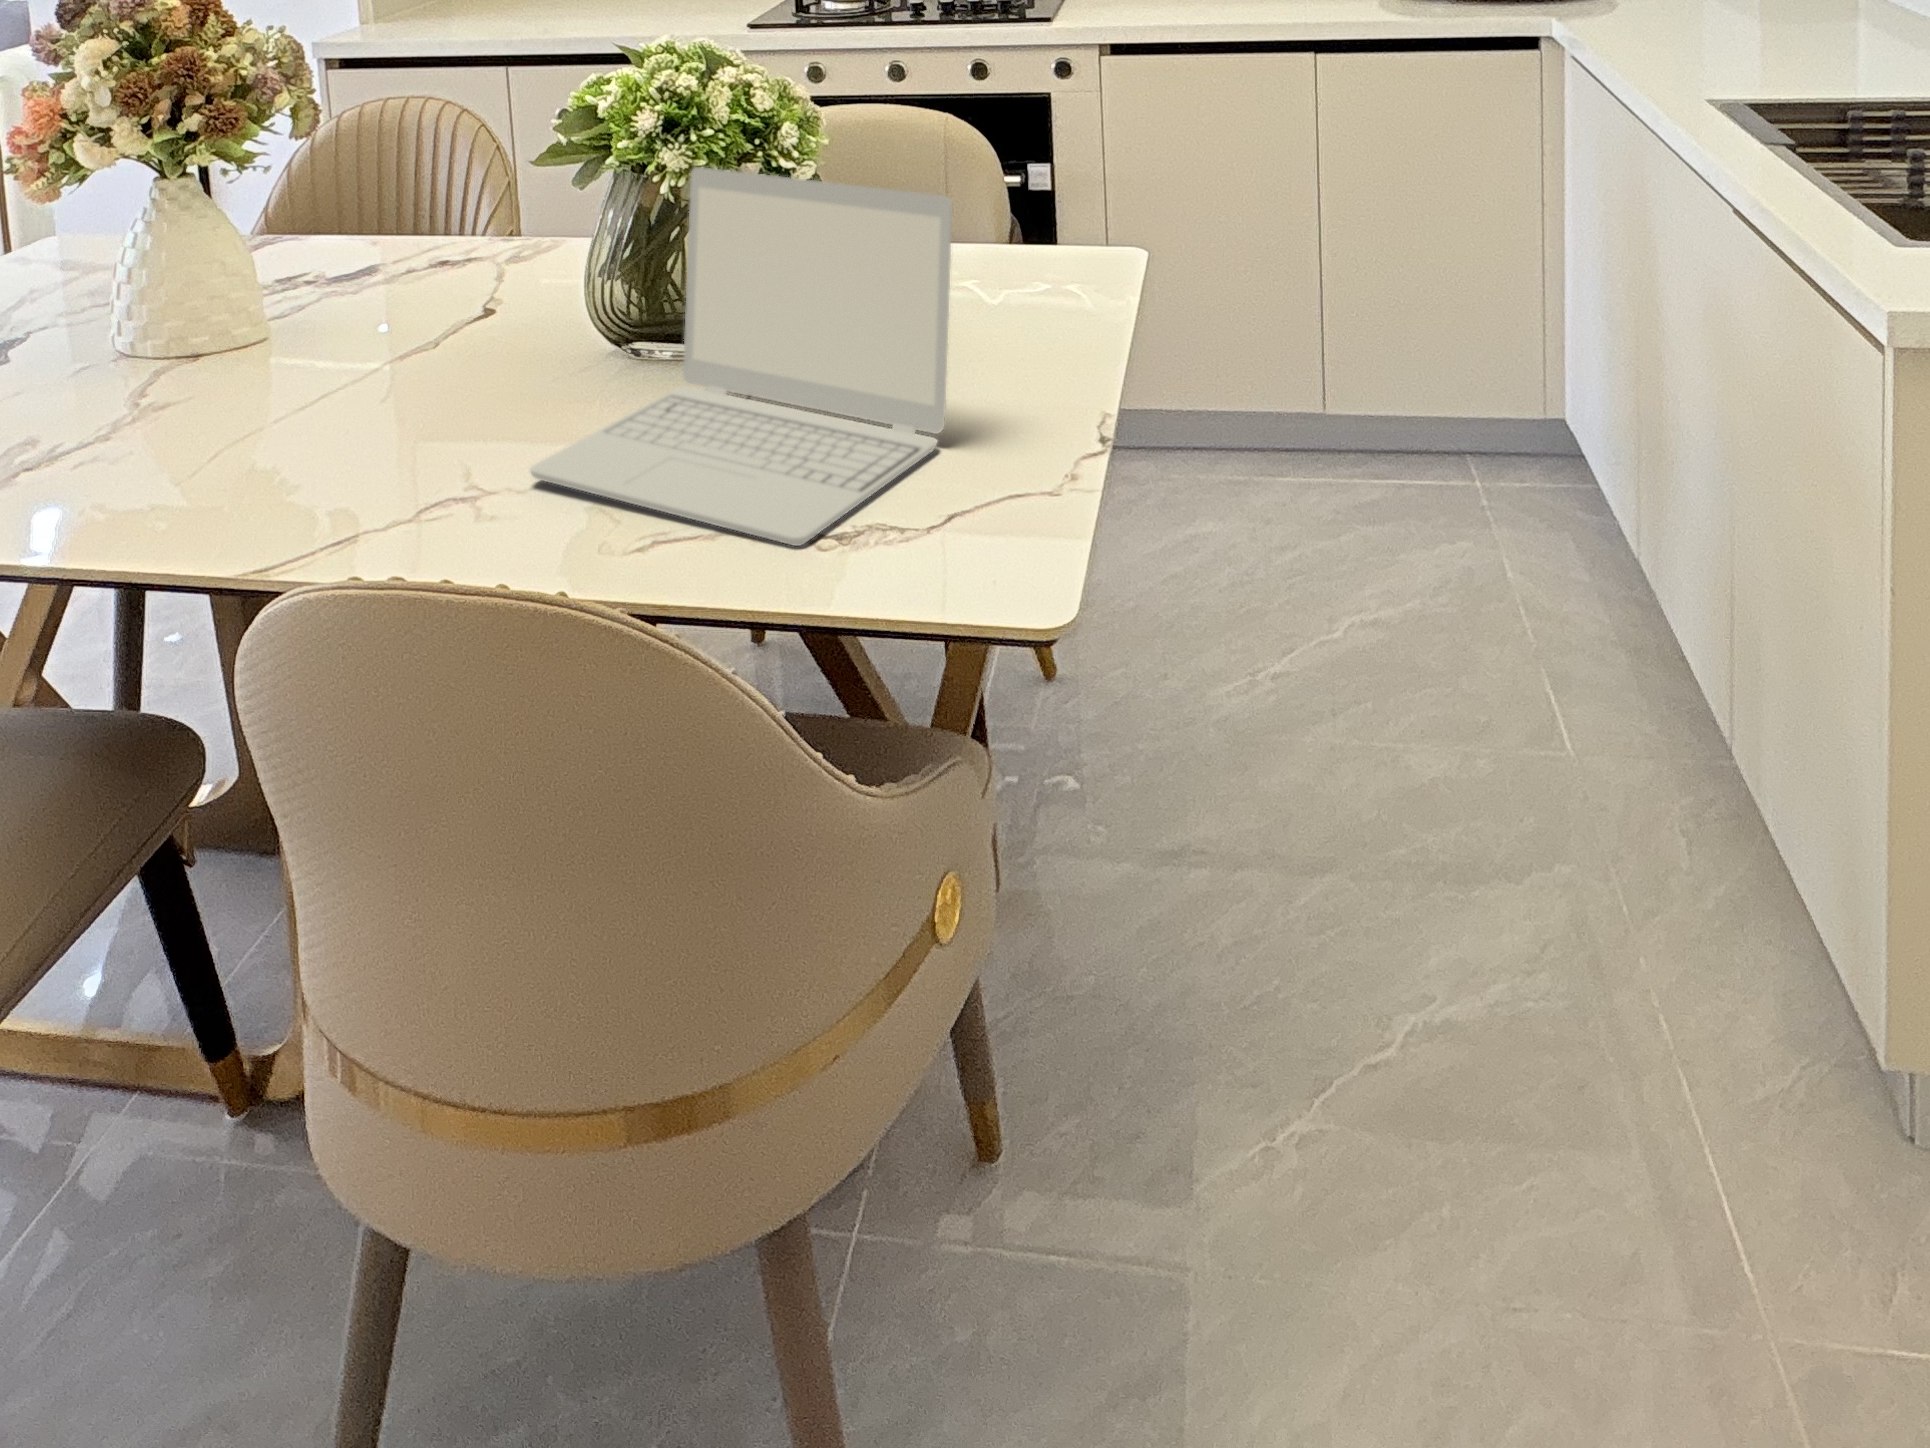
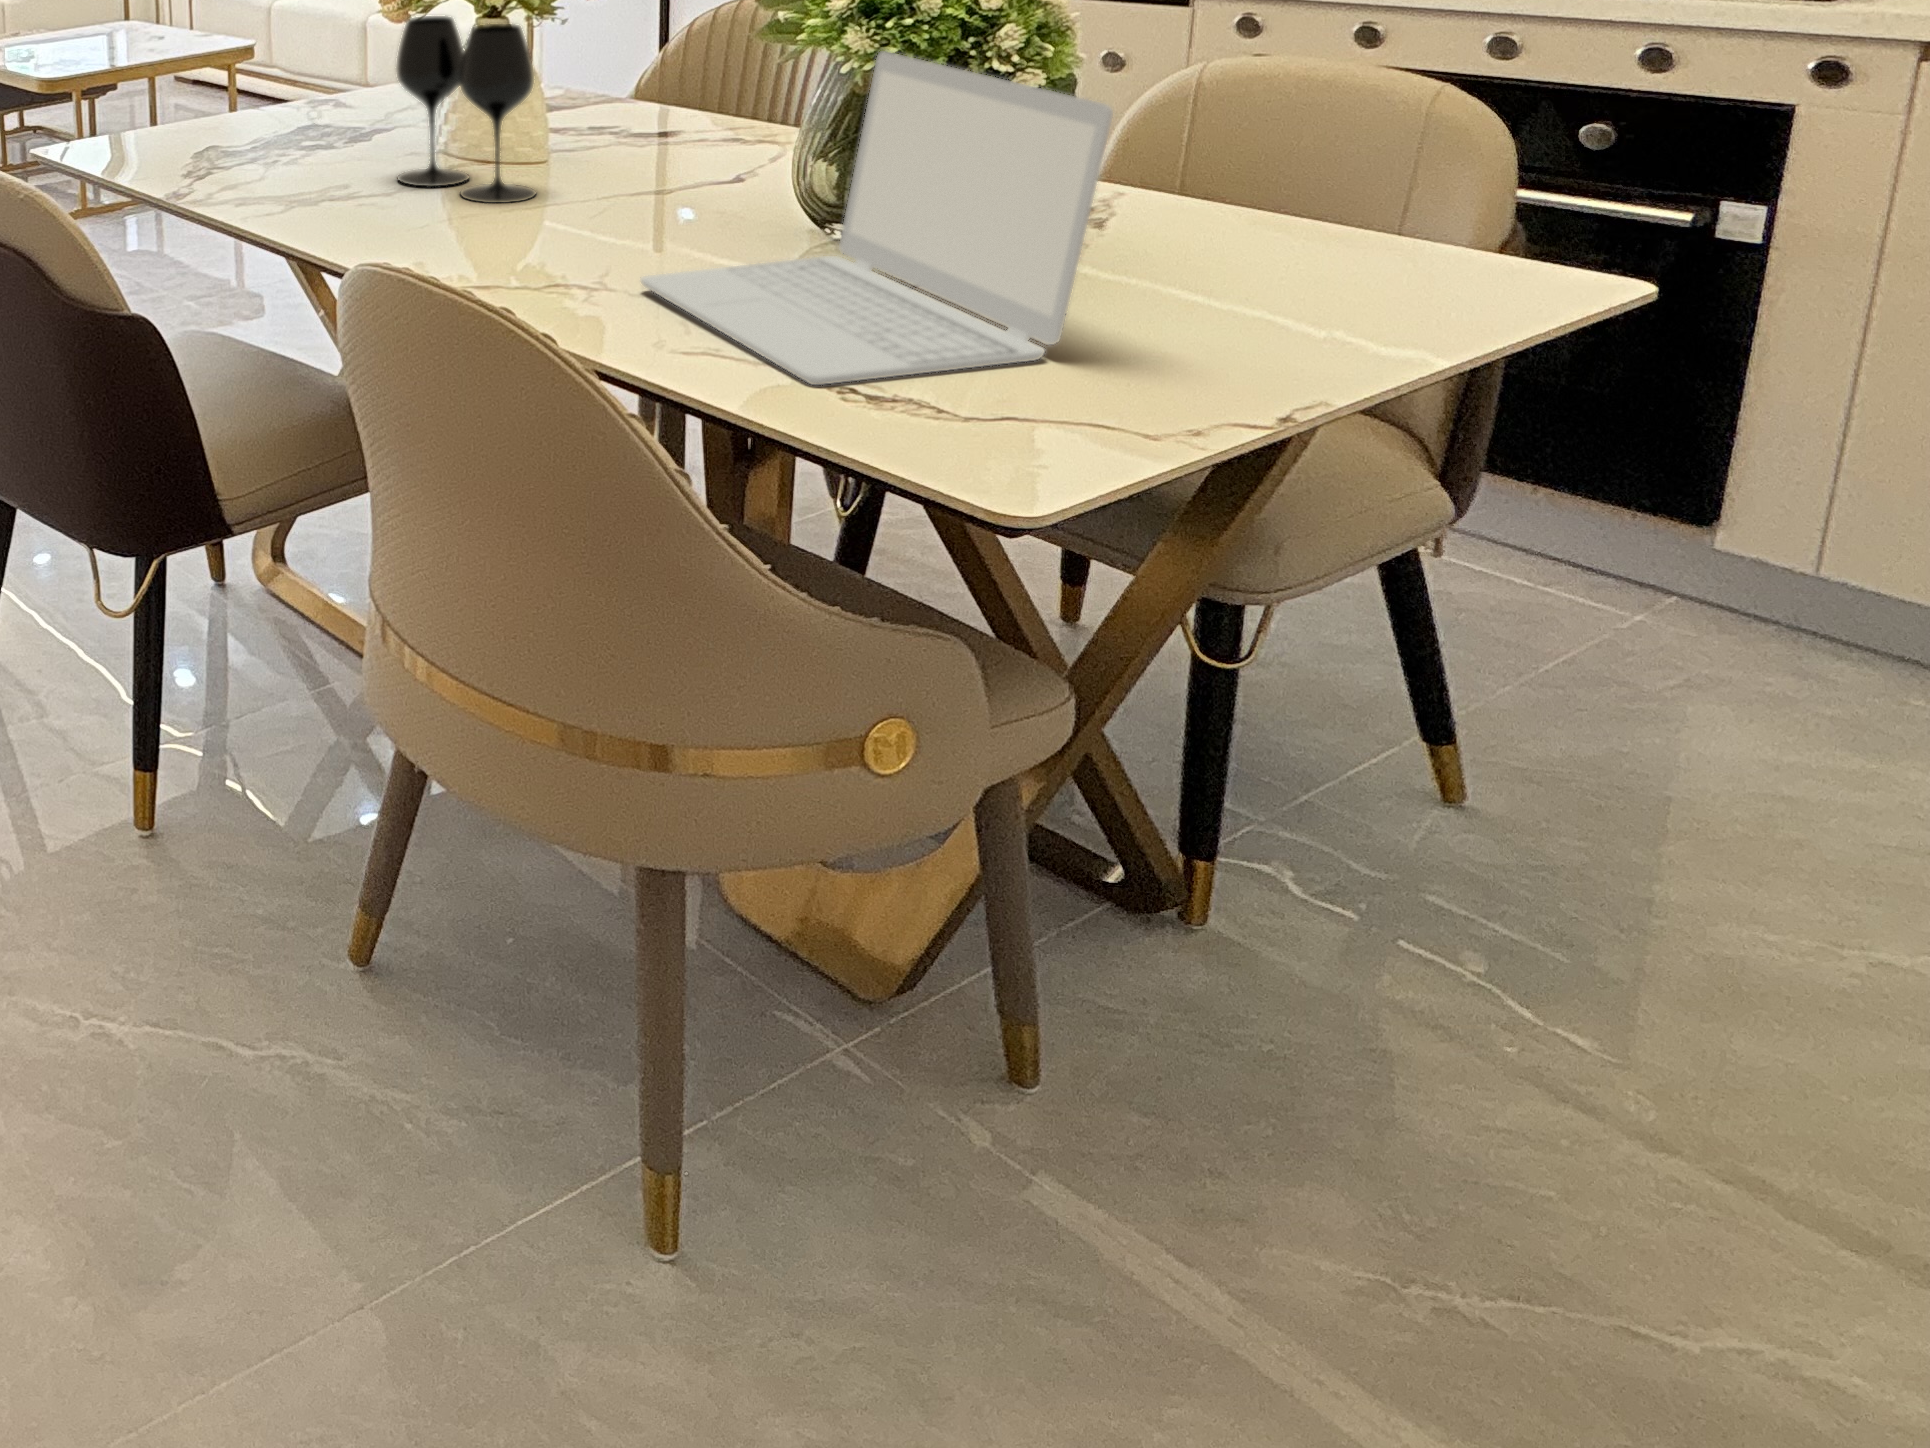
wine glass: none [81,186,295,417] -> present [396,16,536,203]

